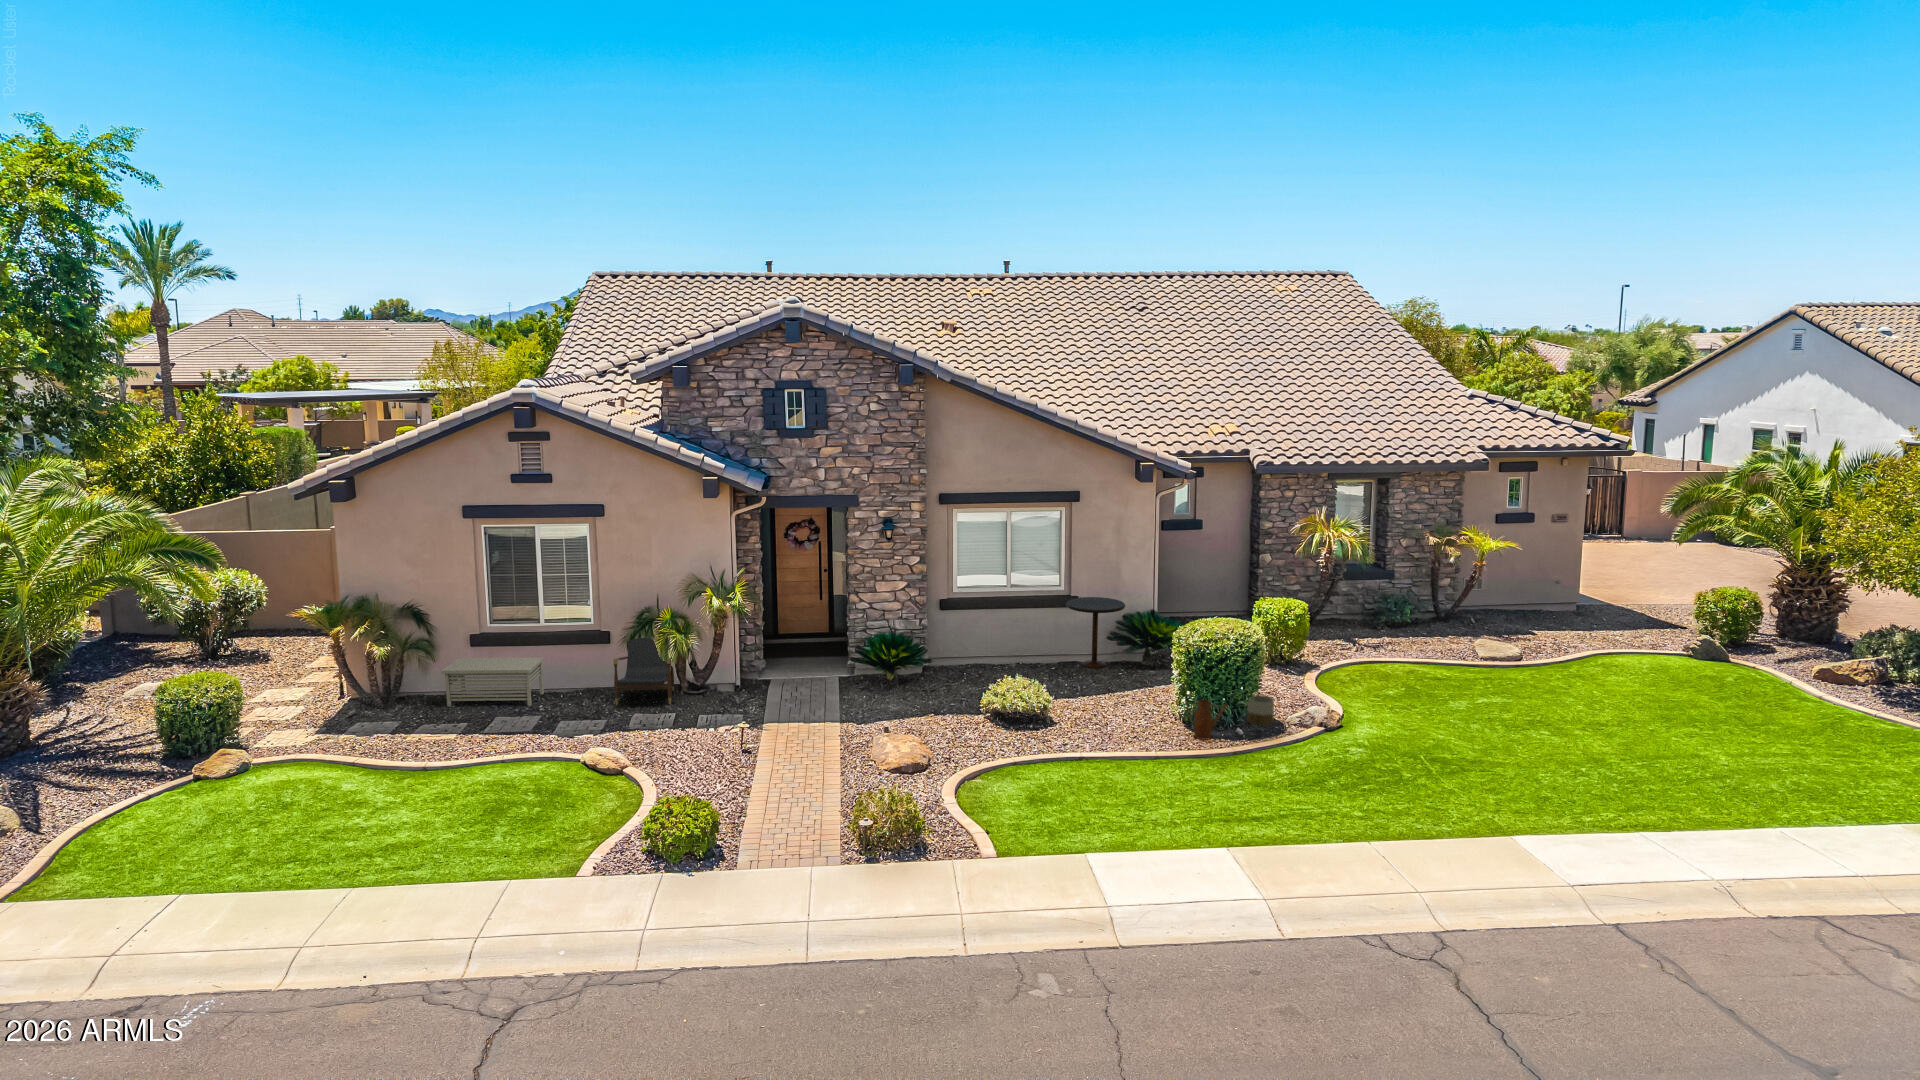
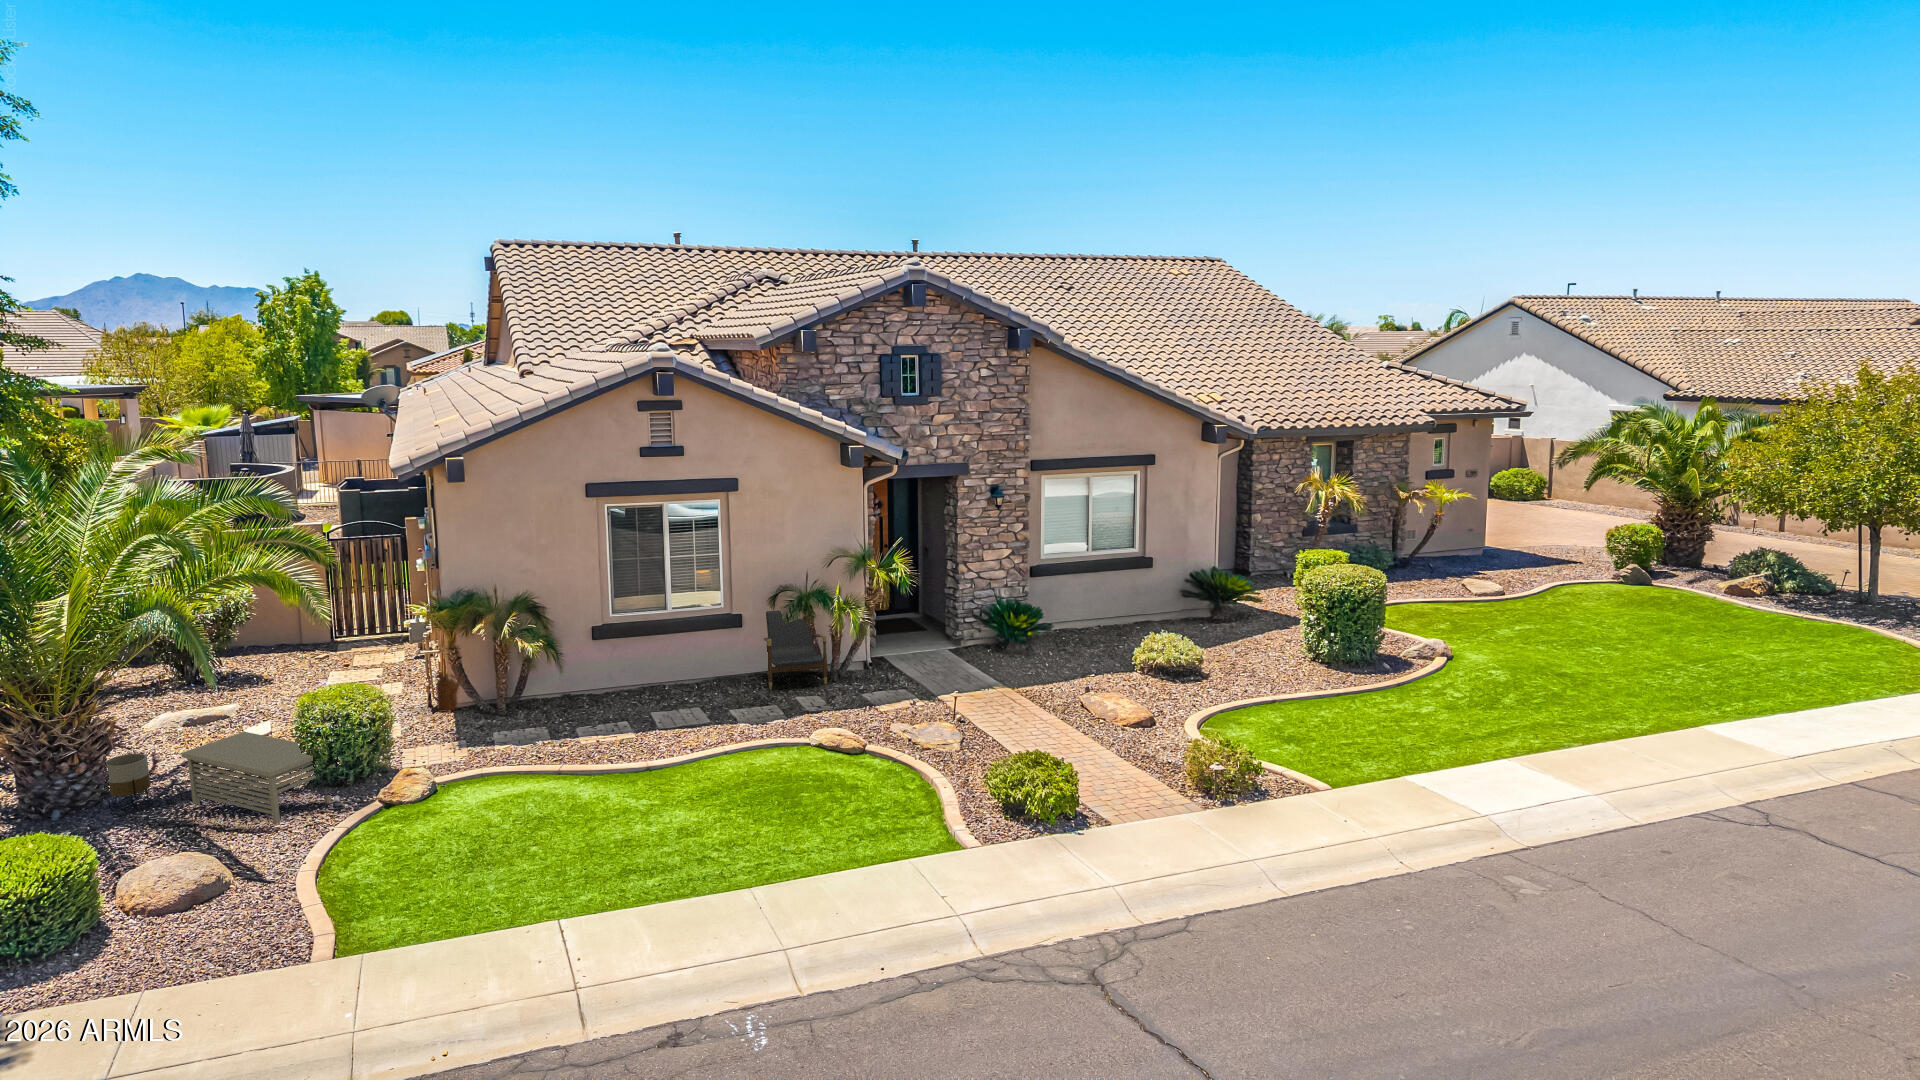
pedestal table: present [1066,597,1125,668] -> none [1149,556,1206,622]
storage bench: present [441,657,544,707] -> present [181,732,331,824]
planter: present [1247,695,1274,727] -> present [107,753,151,811]
watering can: present [1190,699,1228,740] -> present [435,671,462,712]

